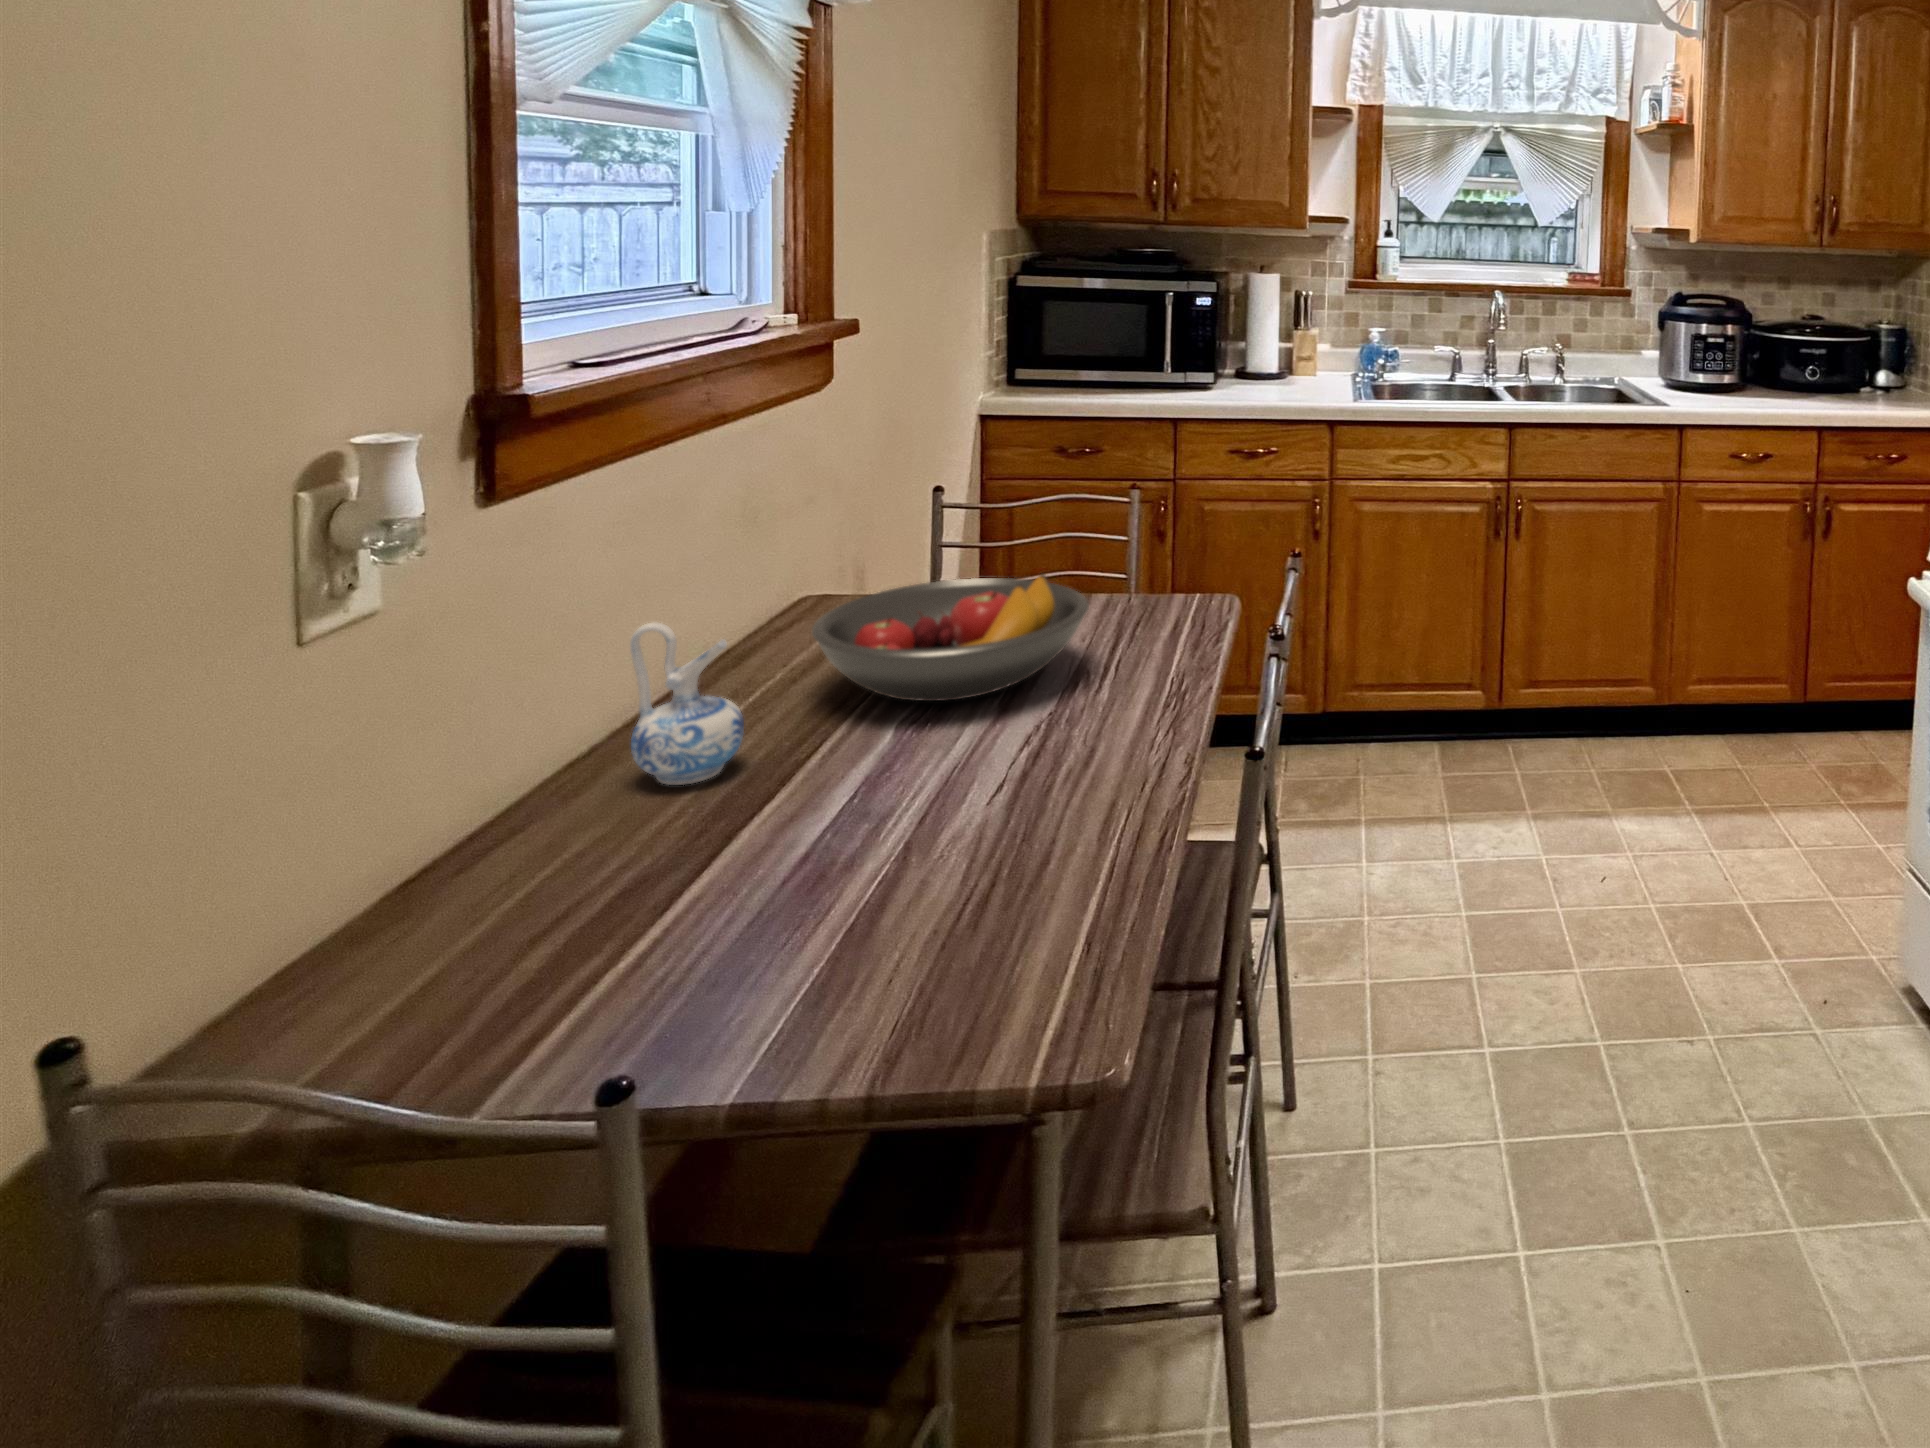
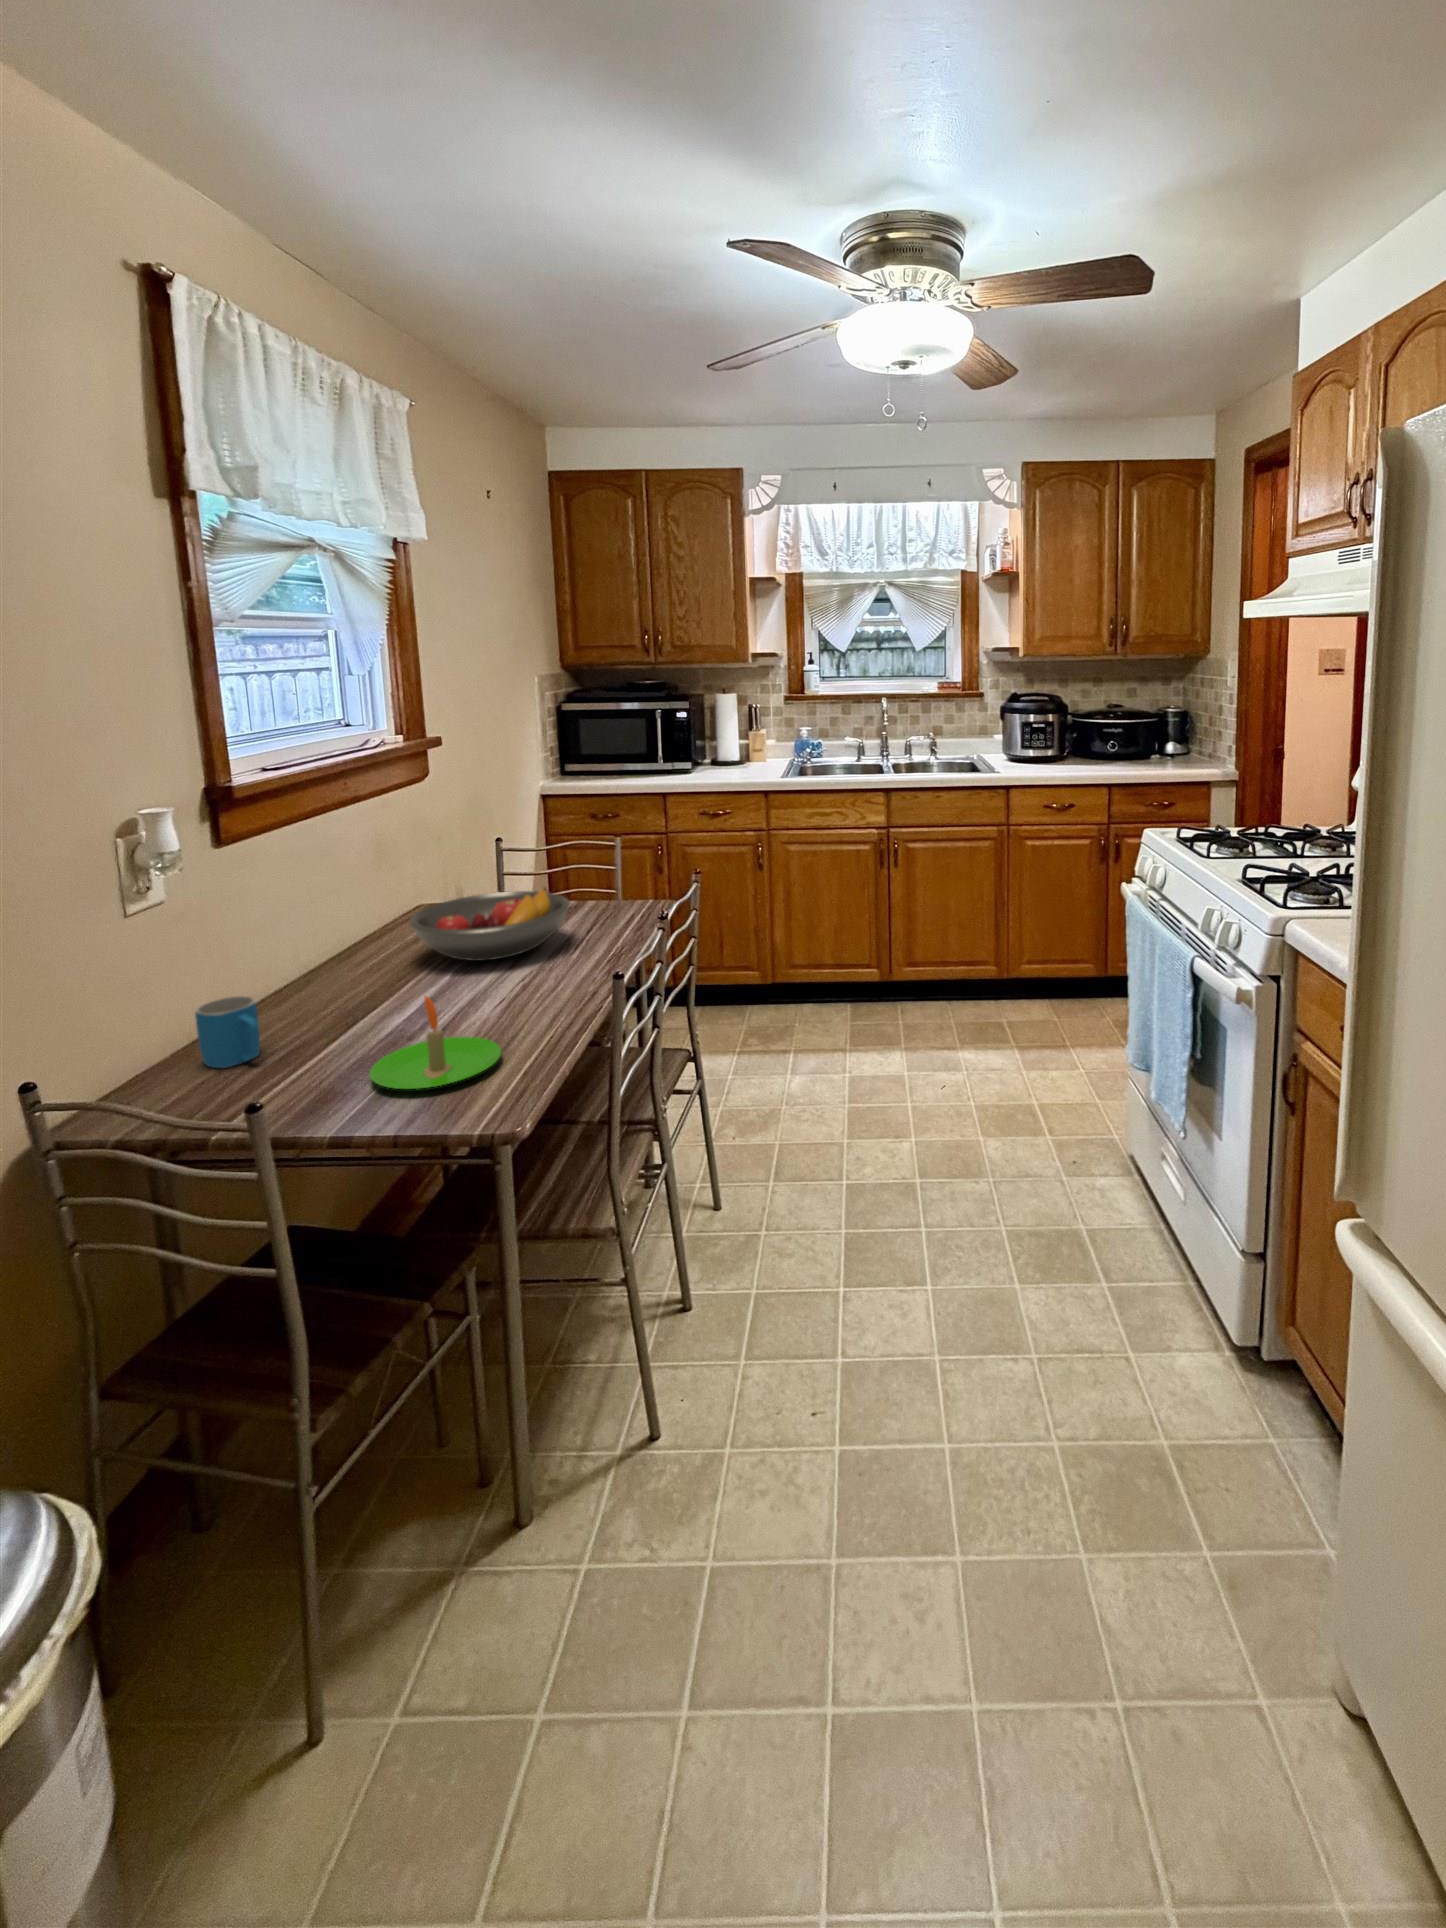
ceramic pitcher: present [630,623,744,785] -> none [302,913,368,1002]
mug: none [424,788,556,936] -> present [195,996,260,1068]
candle: none [785,793,1033,982] -> present [370,996,502,1089]

